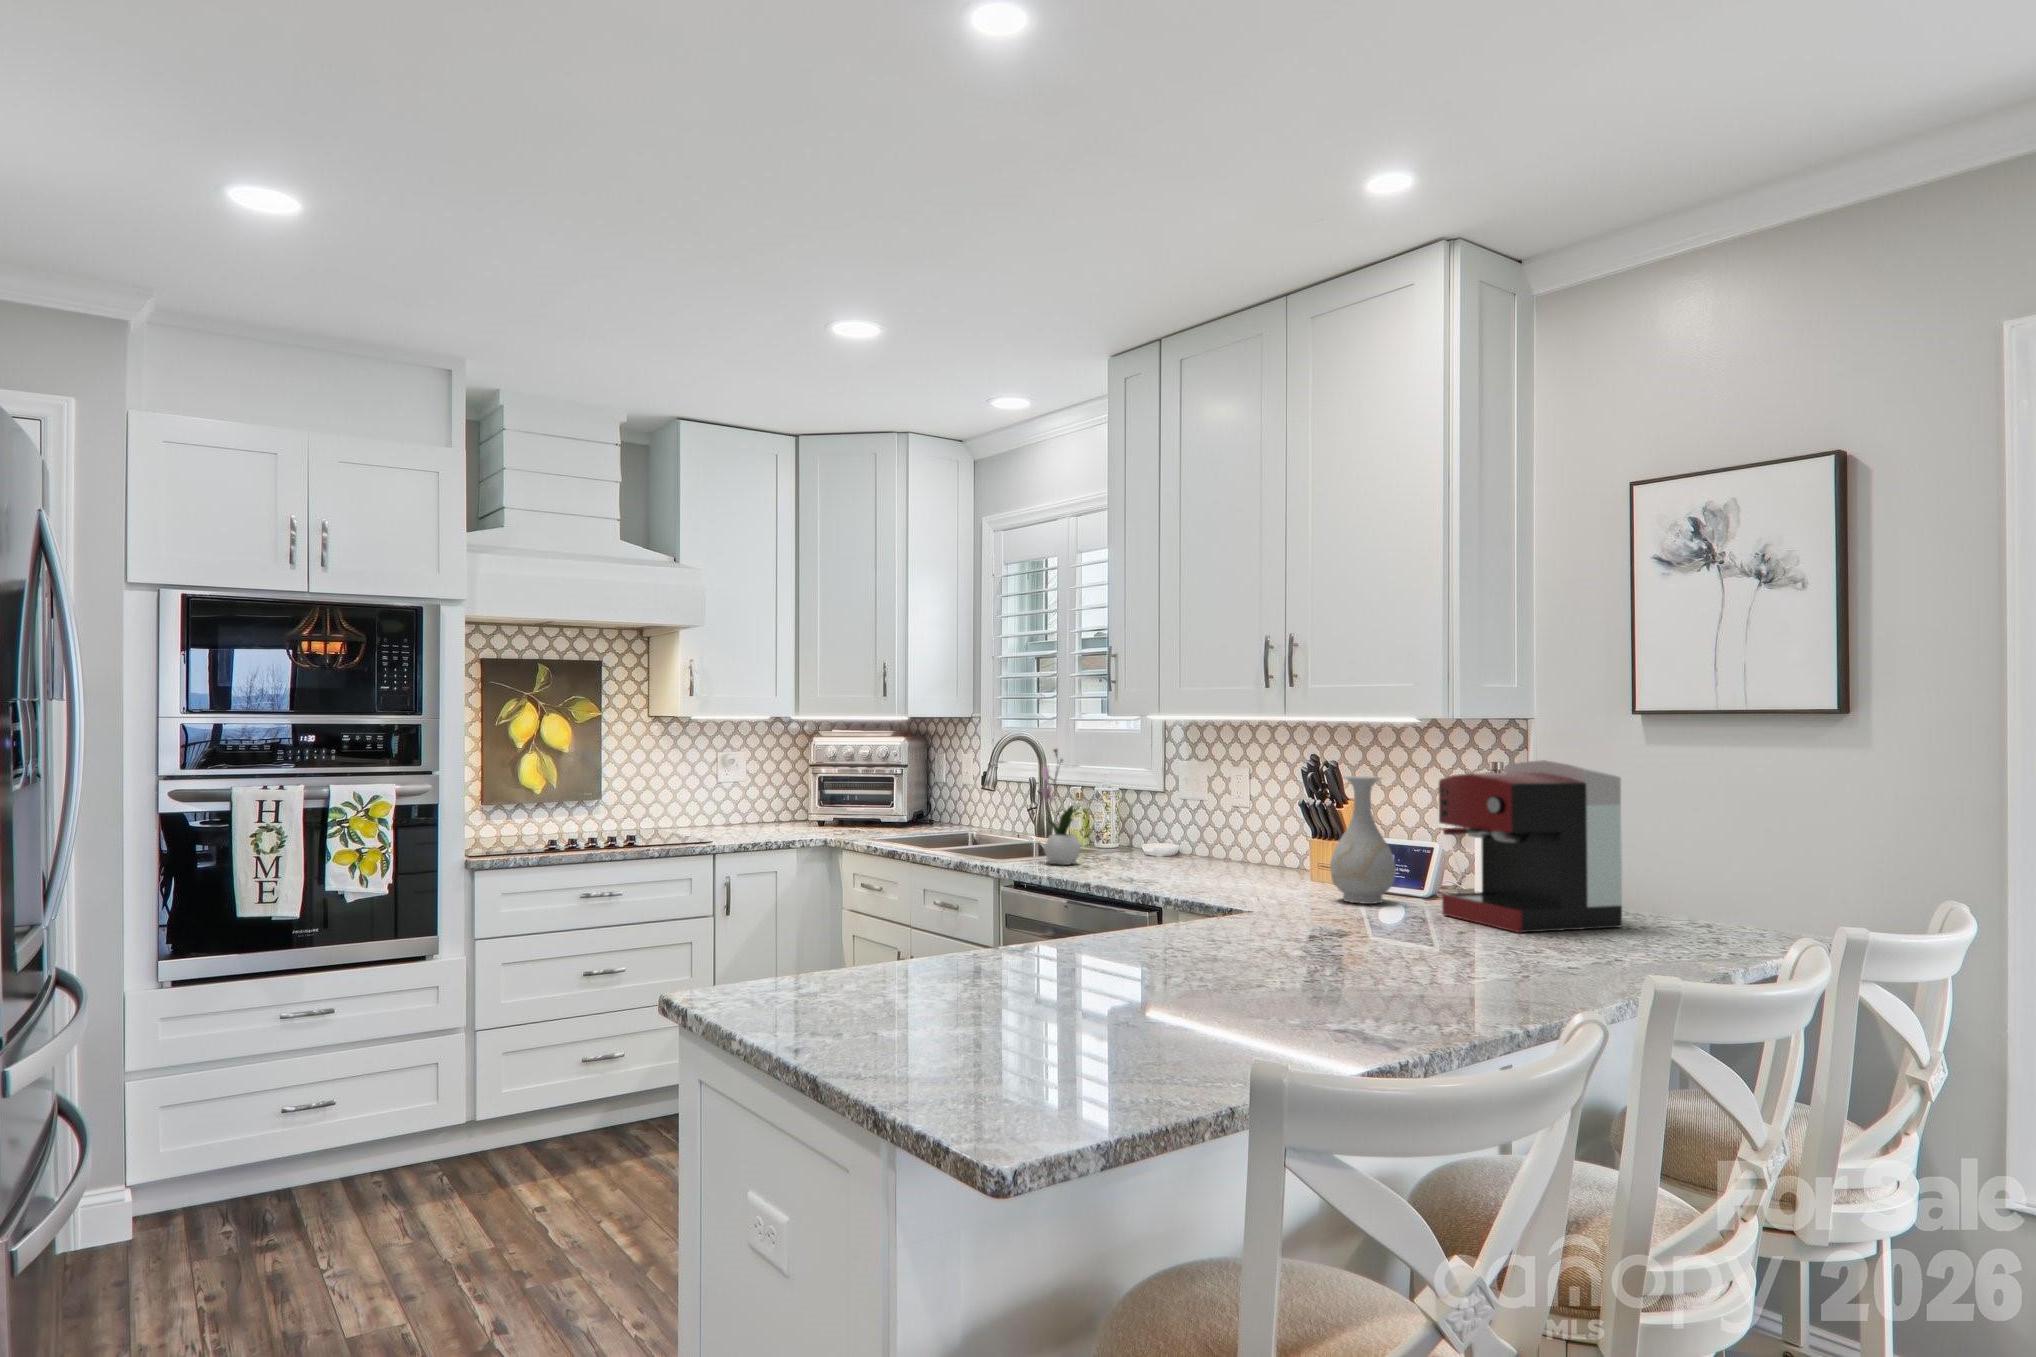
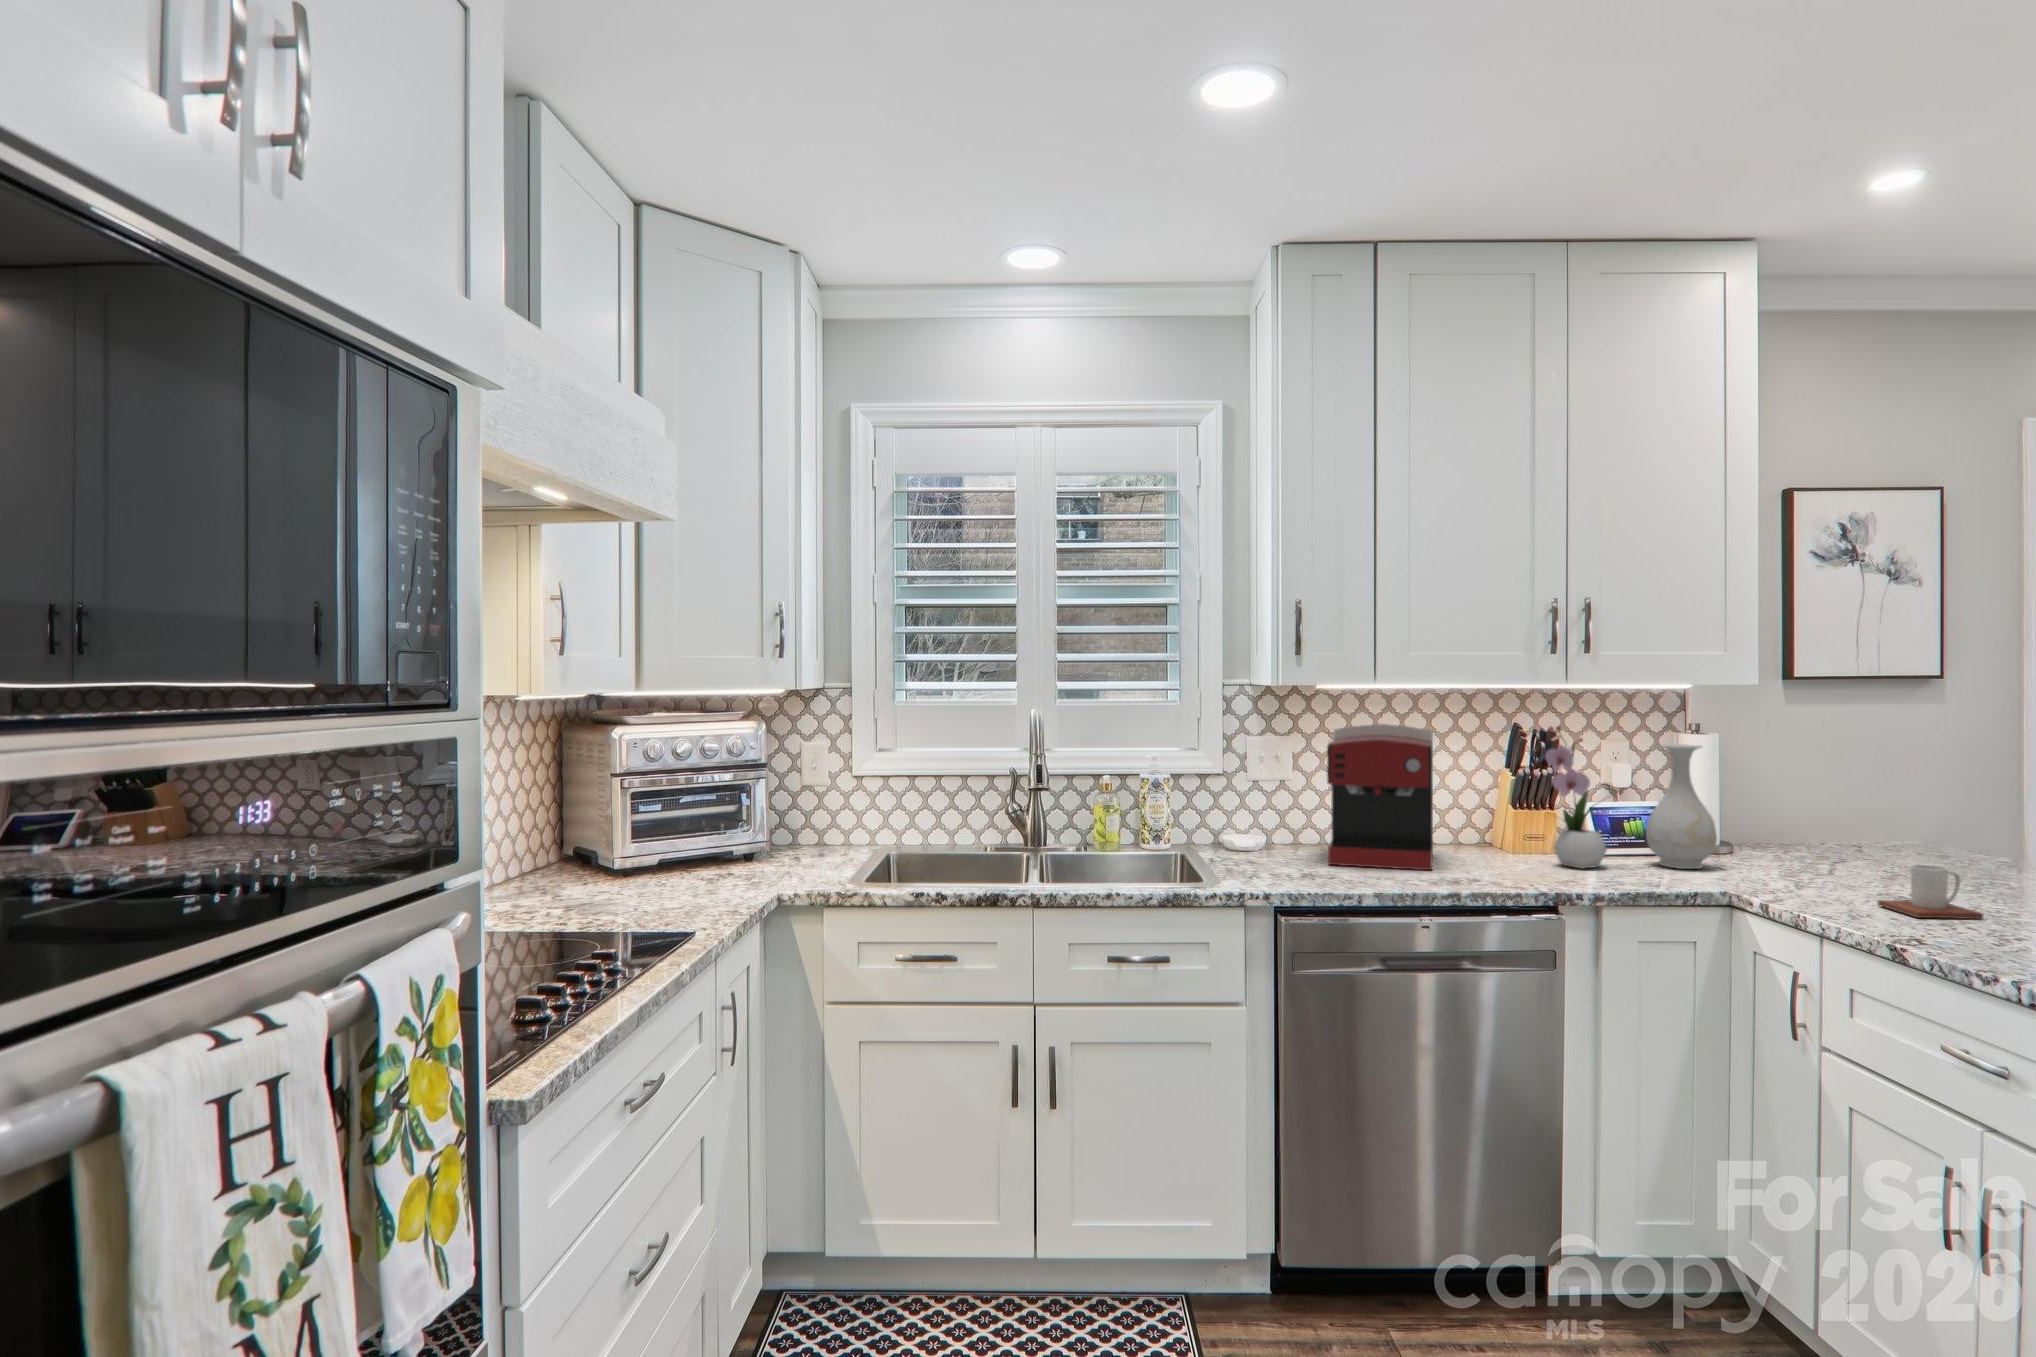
flower arrangement: present [1042,749,1081,865] -> present [1545,726,1607,868]
coffee maker: present [1439,760,1622,933] -> present [1327,724,1433,870]
mug: none [1226,886,1311,940] -> present [1878,864,1983,919]

